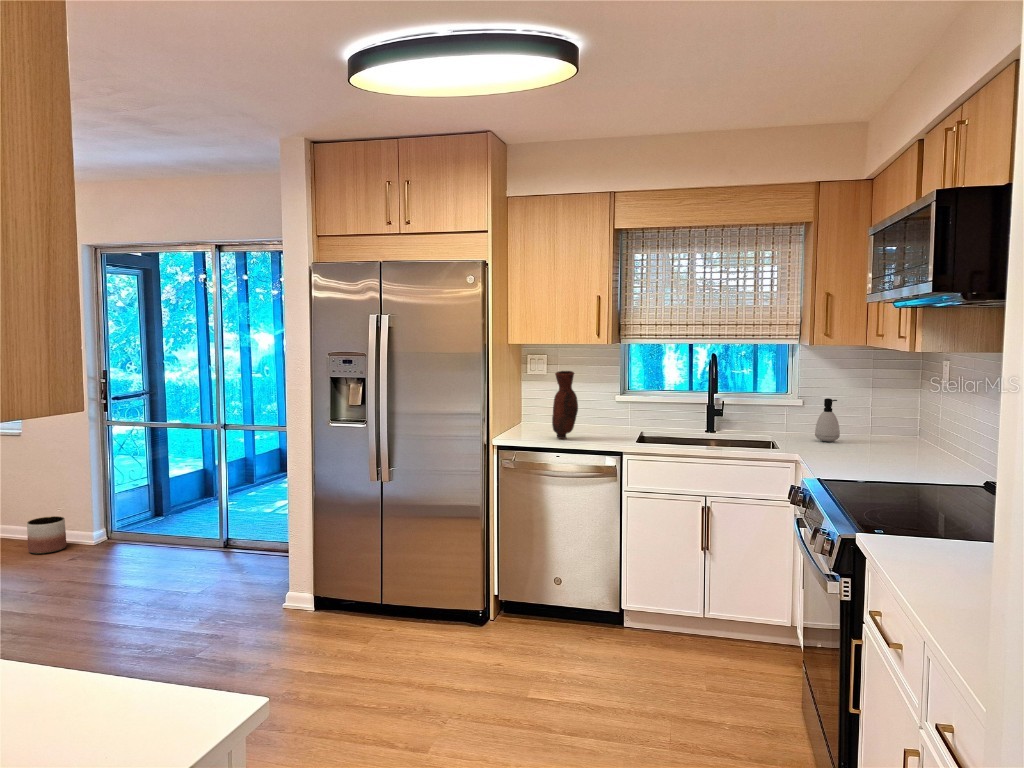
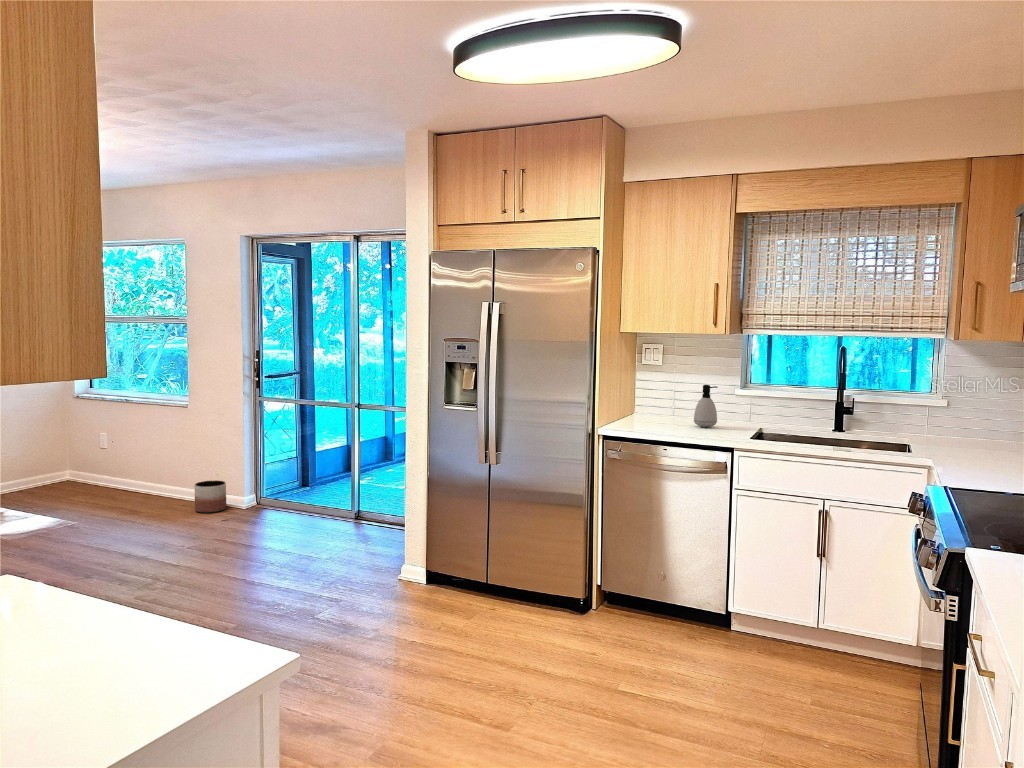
vase: present [552,371,578,439] -> none [662,361,690,431]
soap dispenser: present [815,398,840,441] -> present [694,385,718,427]

